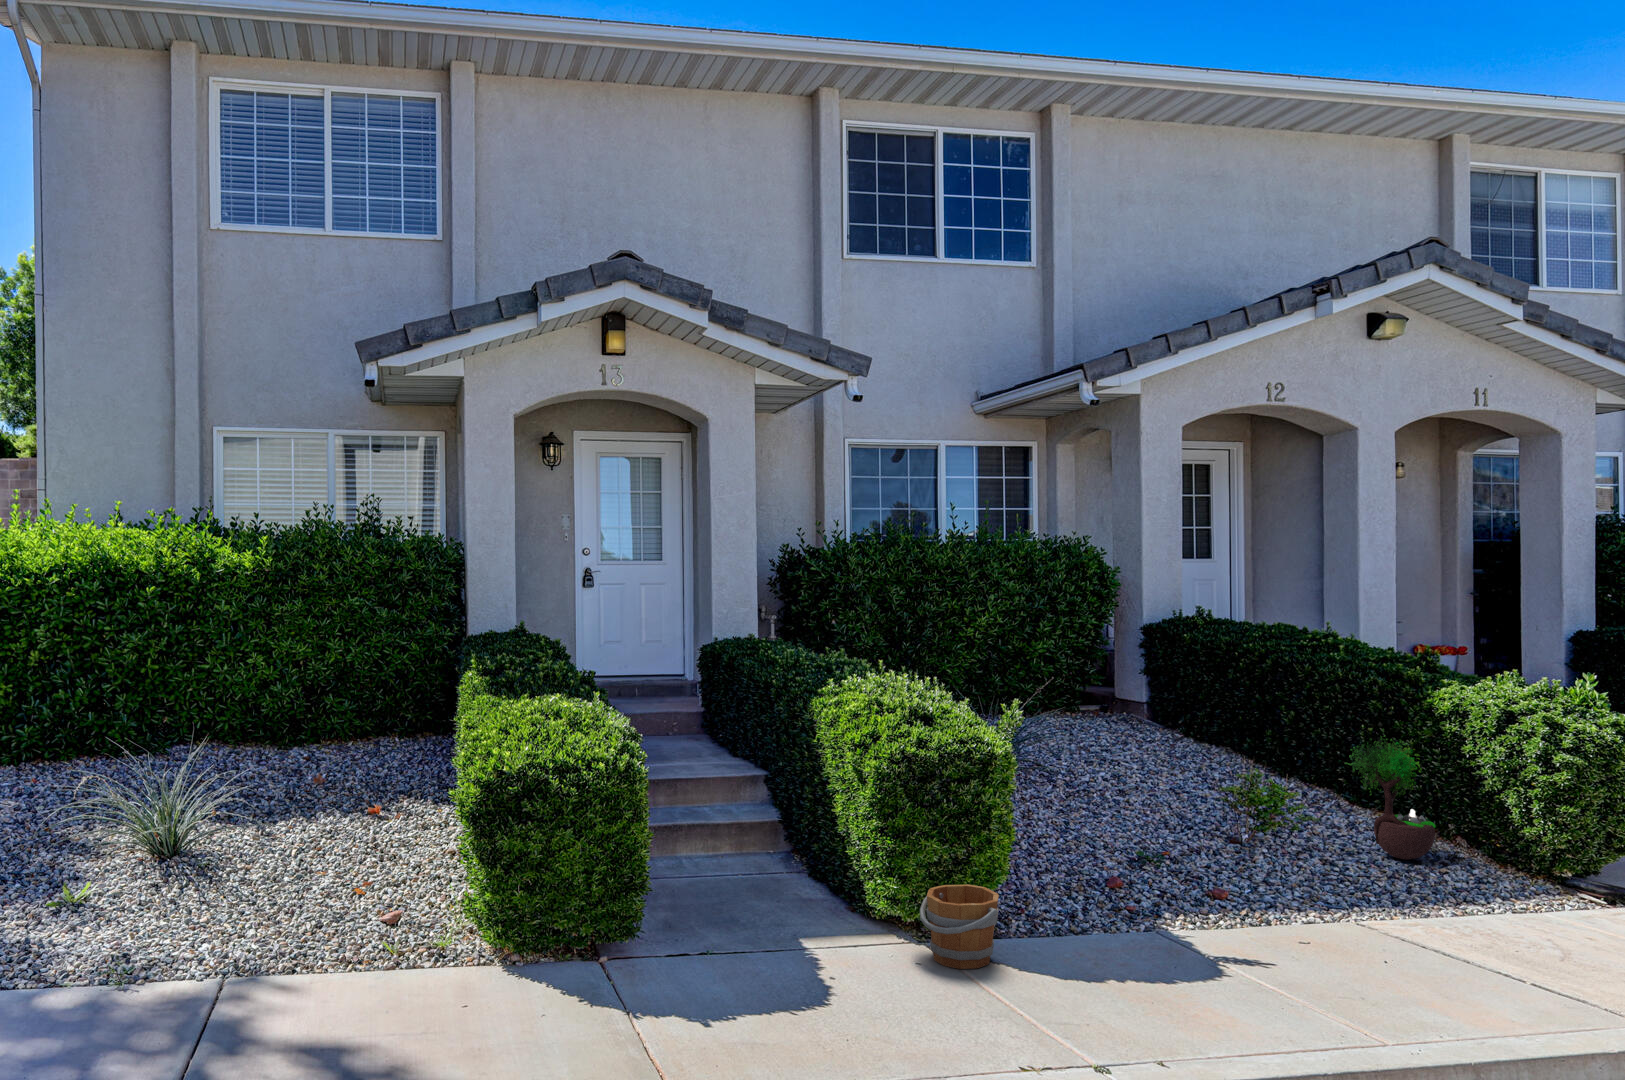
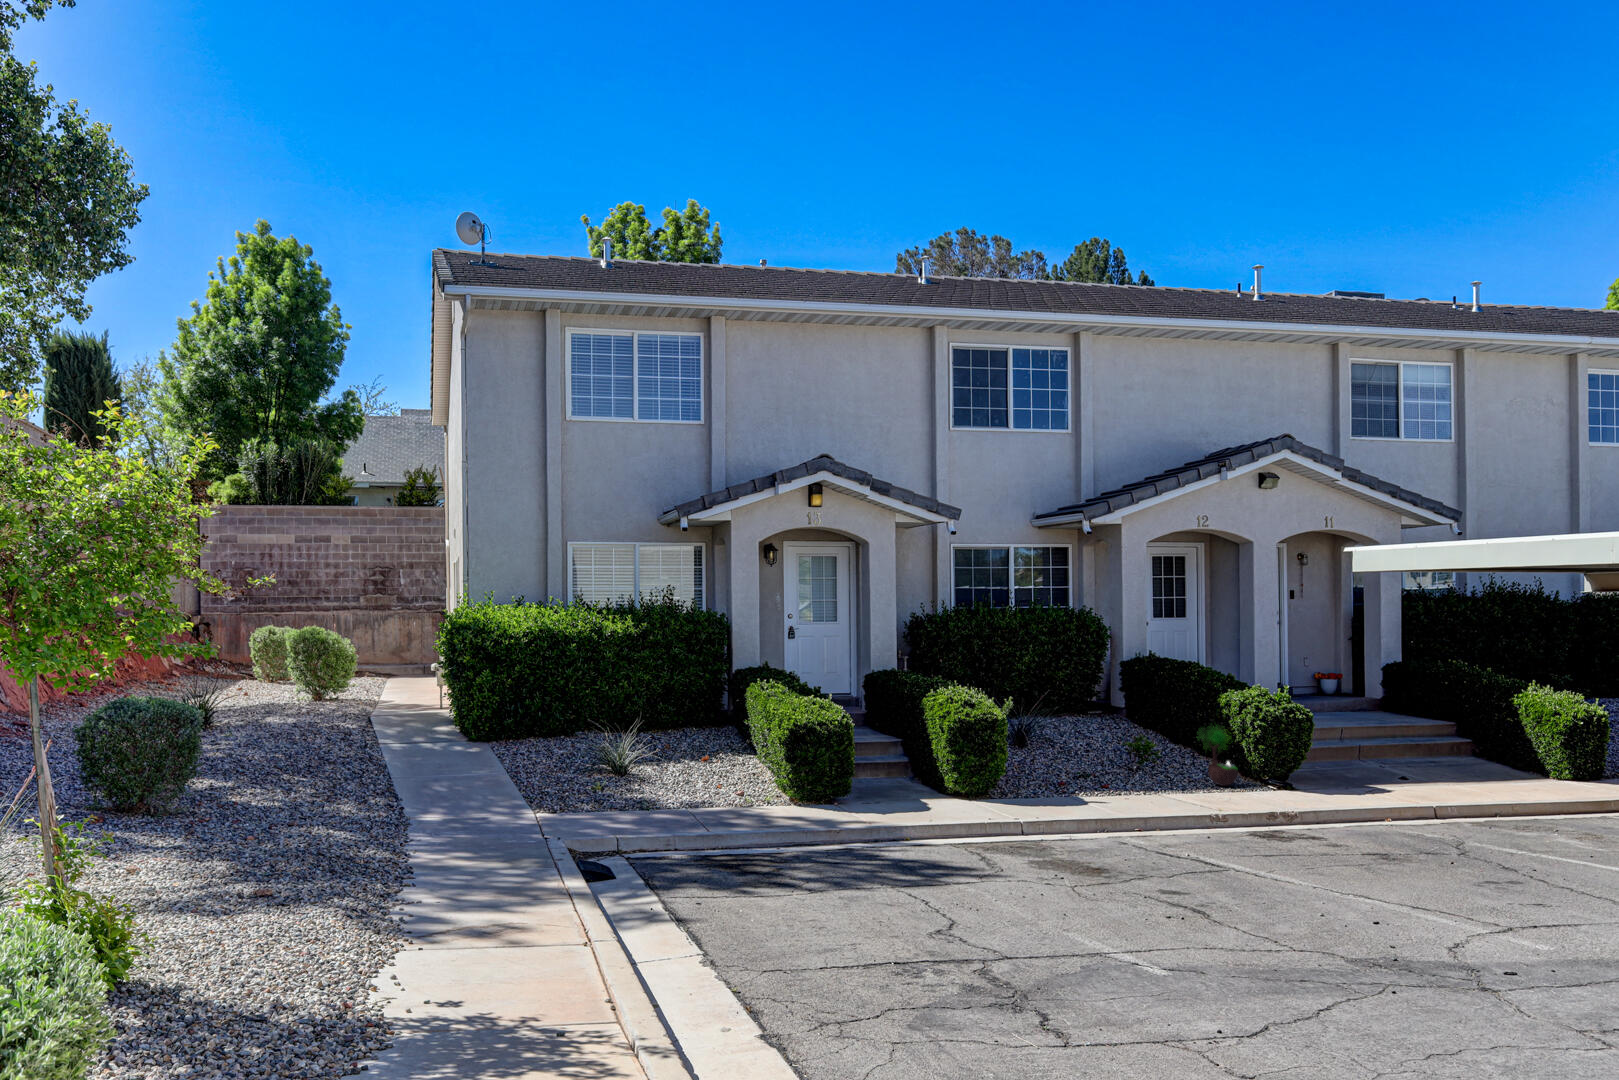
bucket: present [920,884,999,969] -> none [966,777,999,809]

